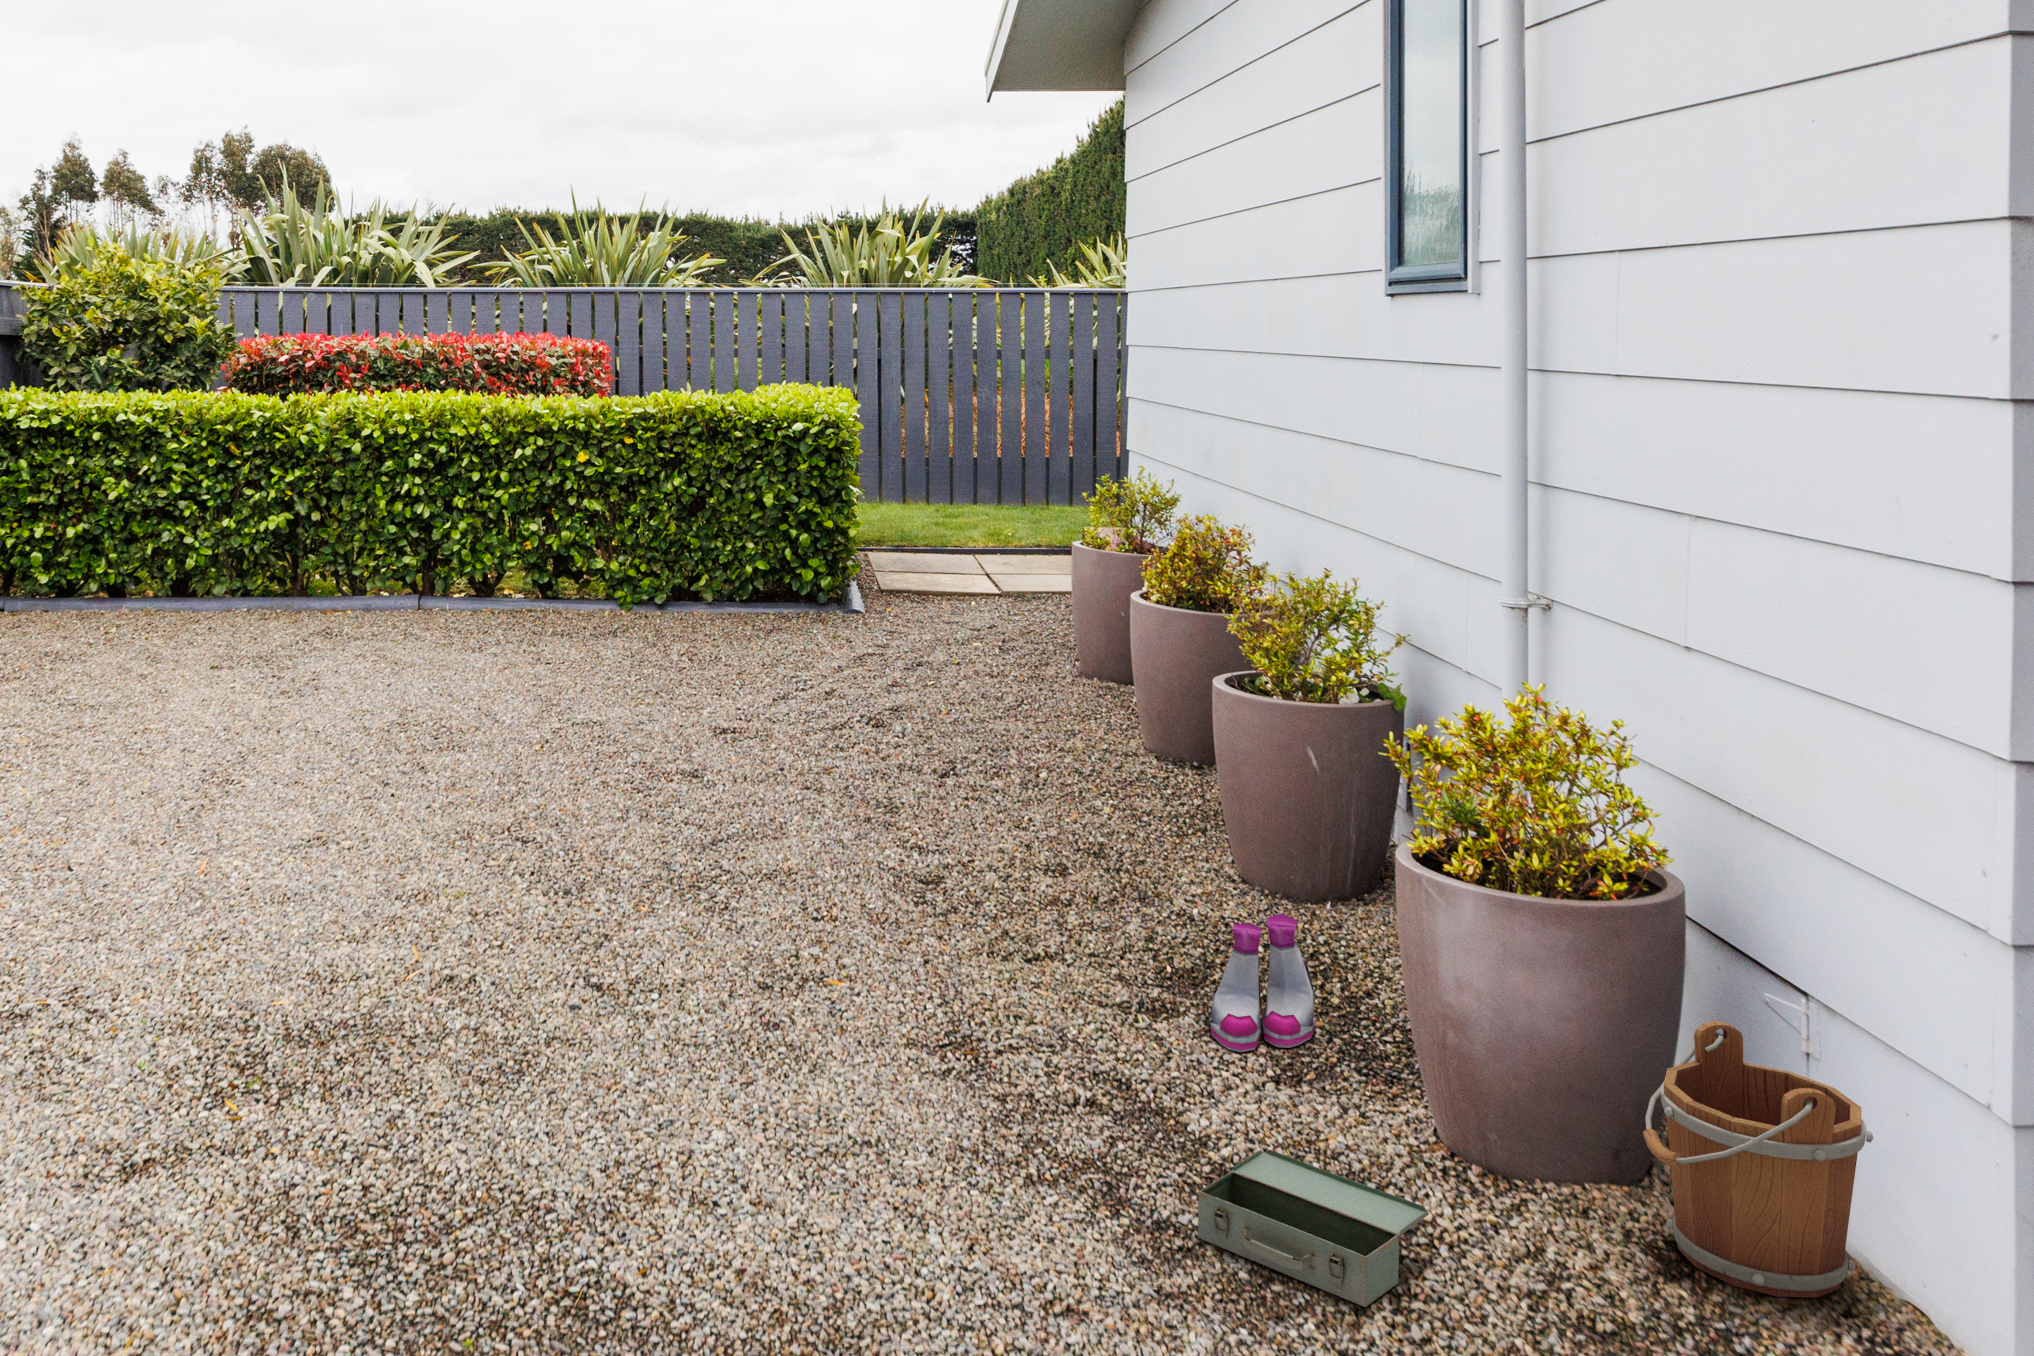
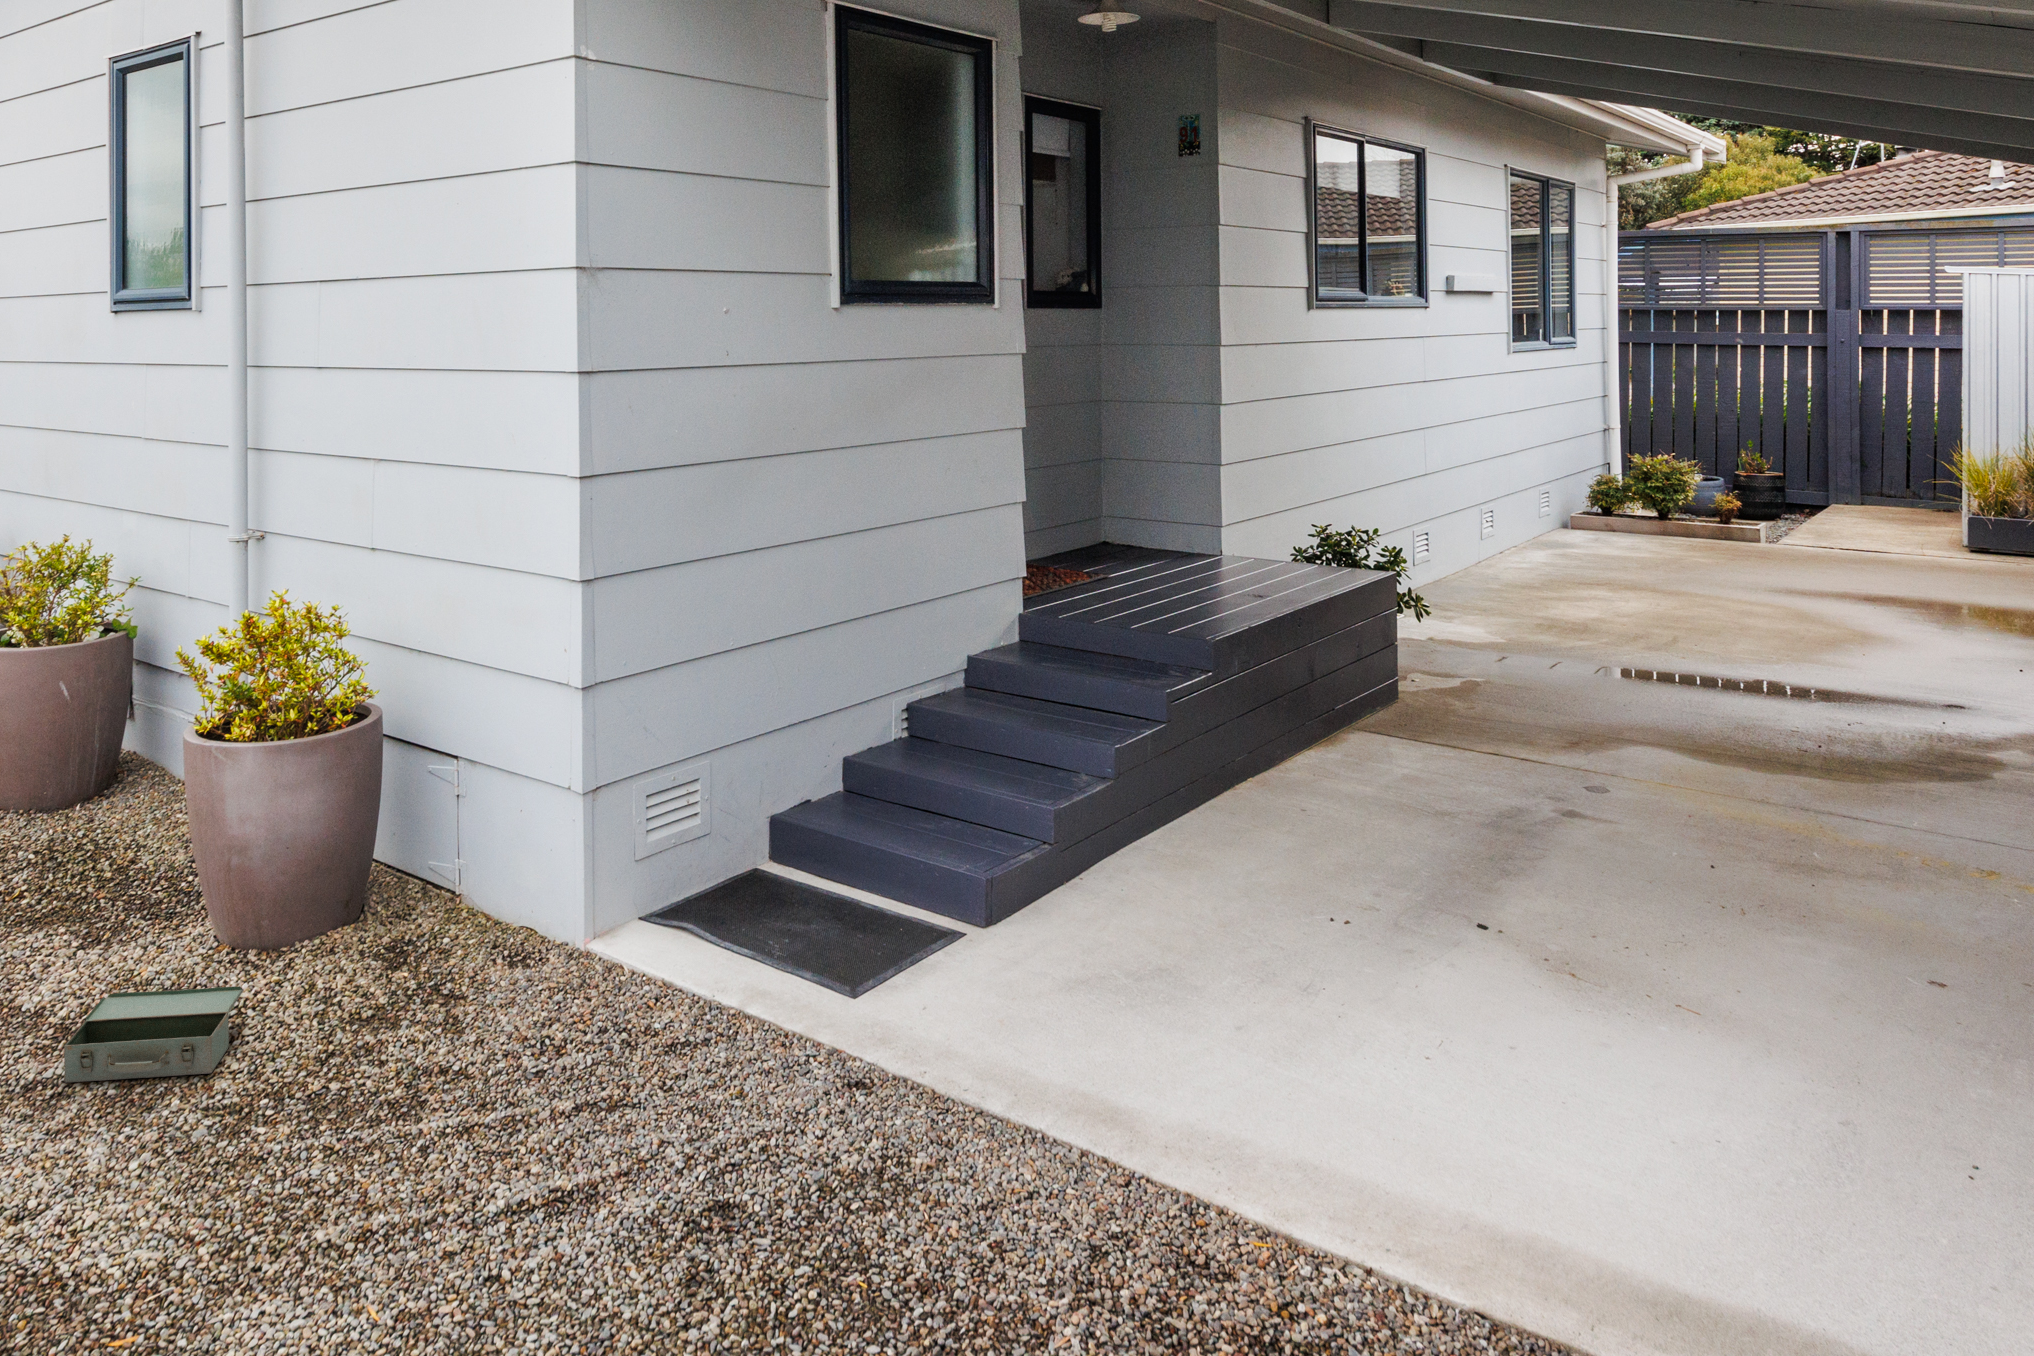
boots: present [1210,914,1316,1052] -> none [12,816,104,938]
bucket: present [1643,1022,1873,1298] -> none [372,793,505,958]

